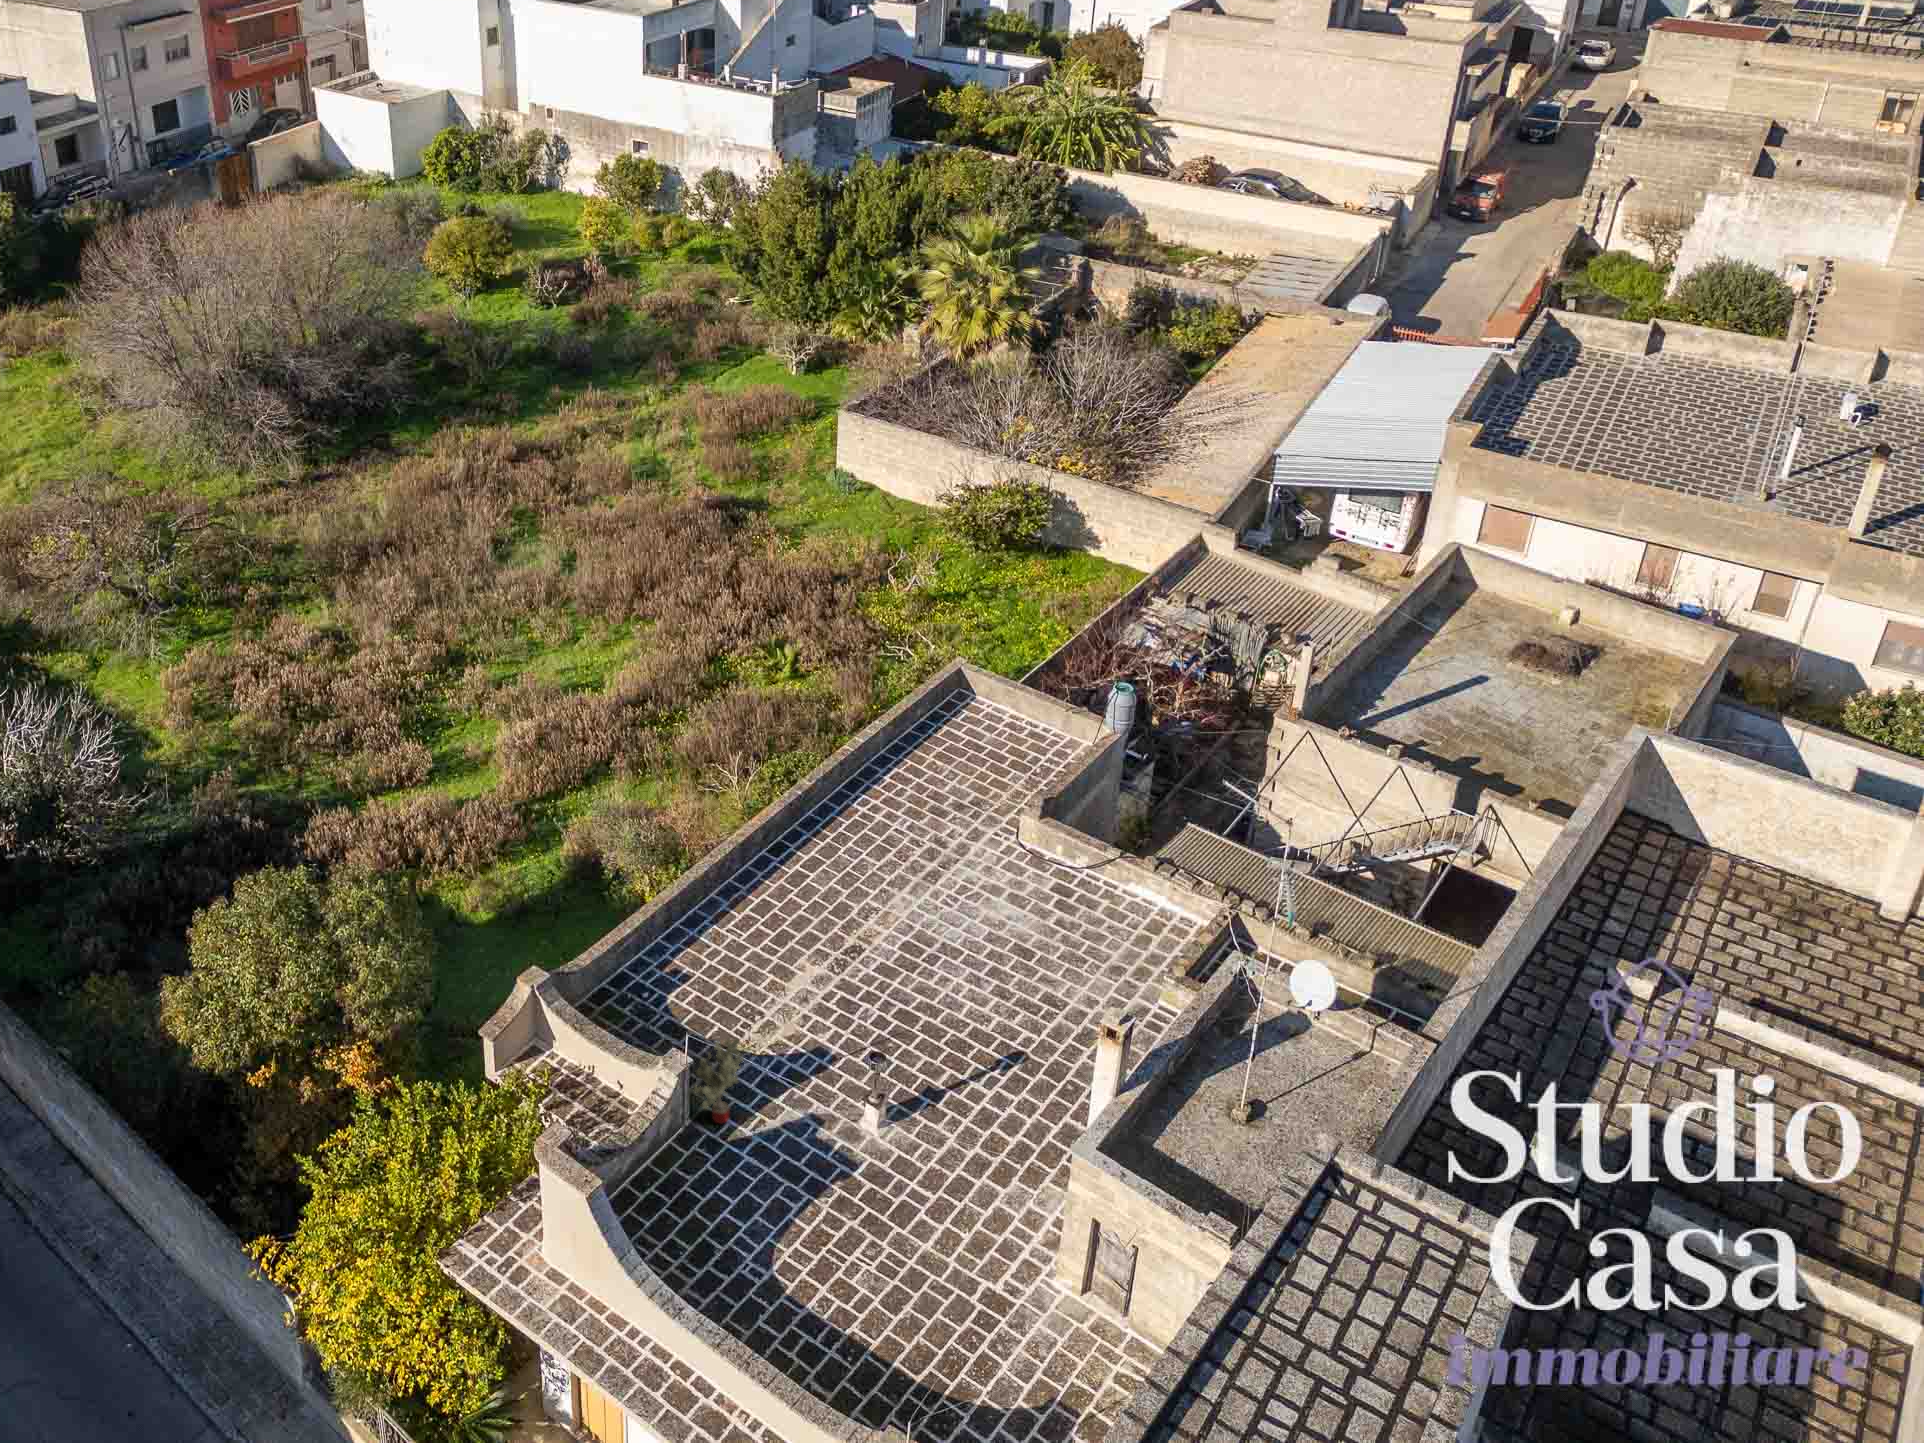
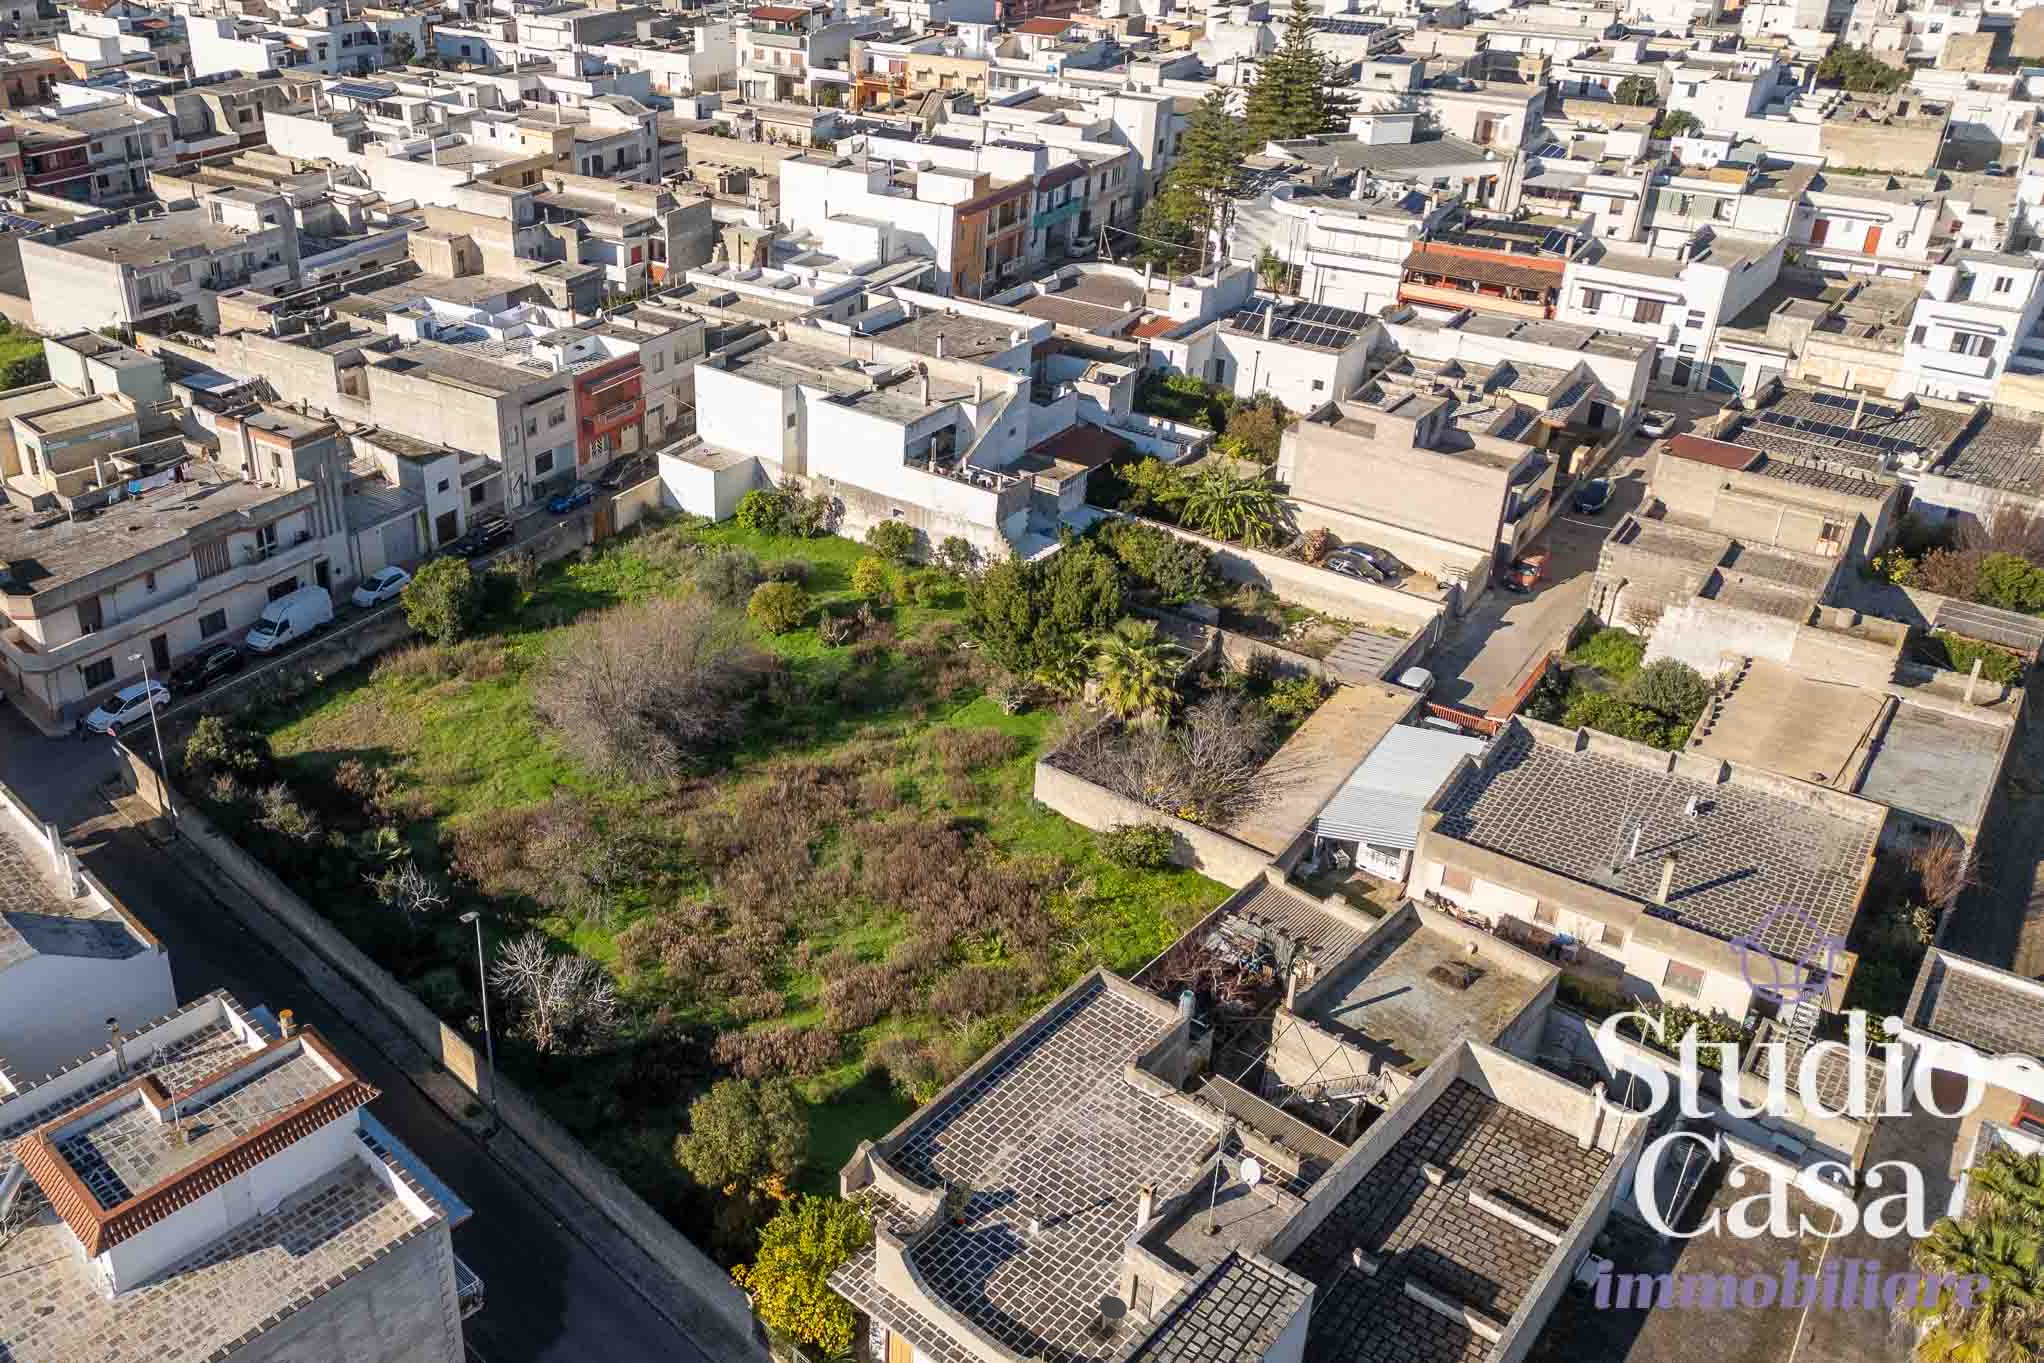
round table: none [1020,1266,1080,1341] -> present [1100,1296,1127,1330]

